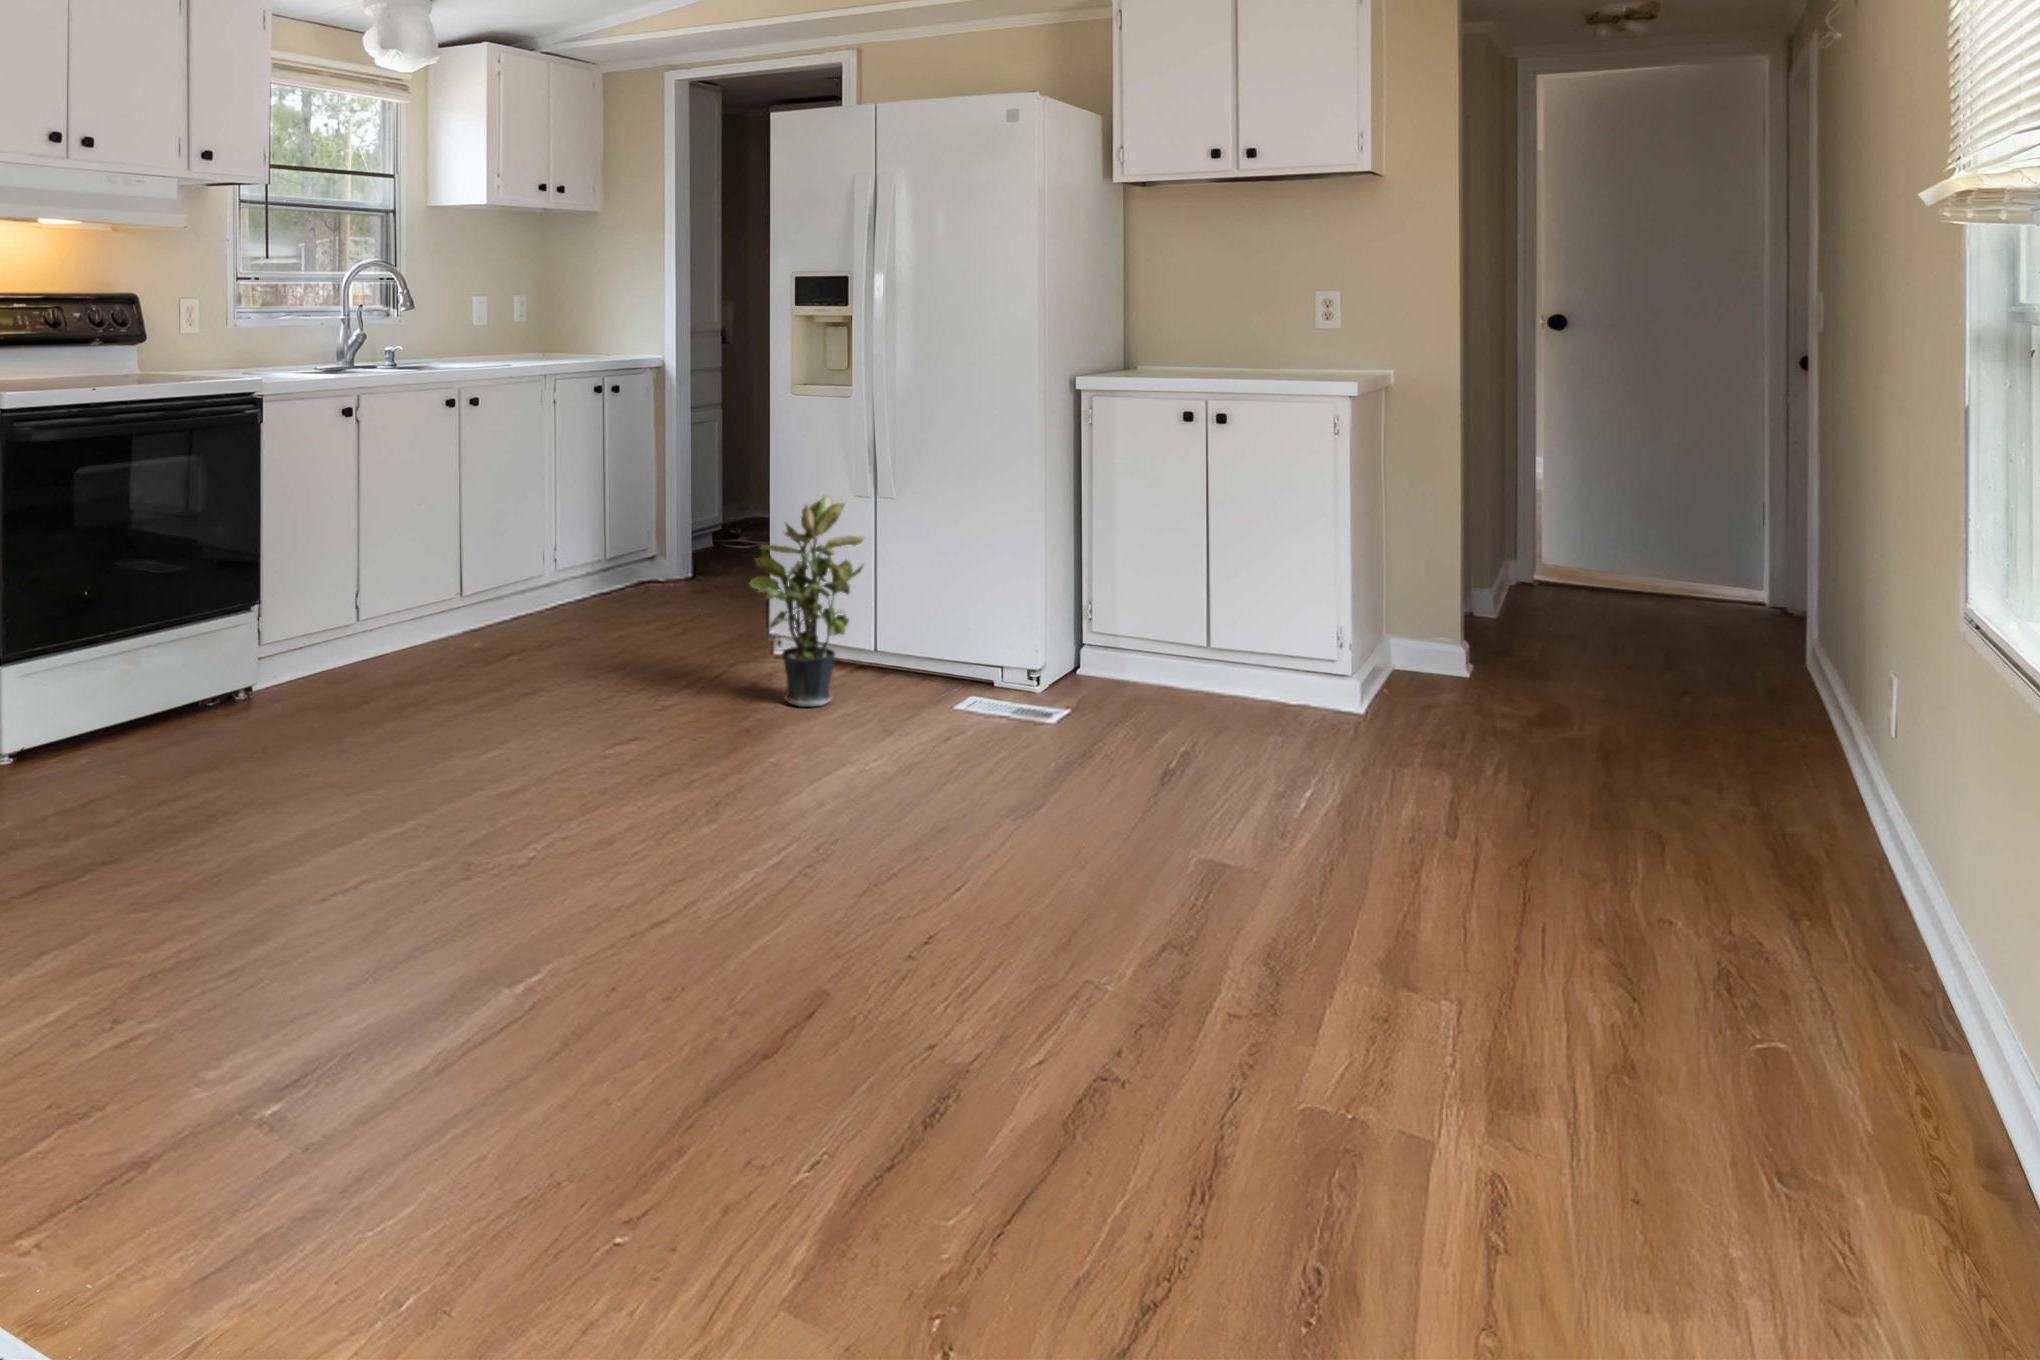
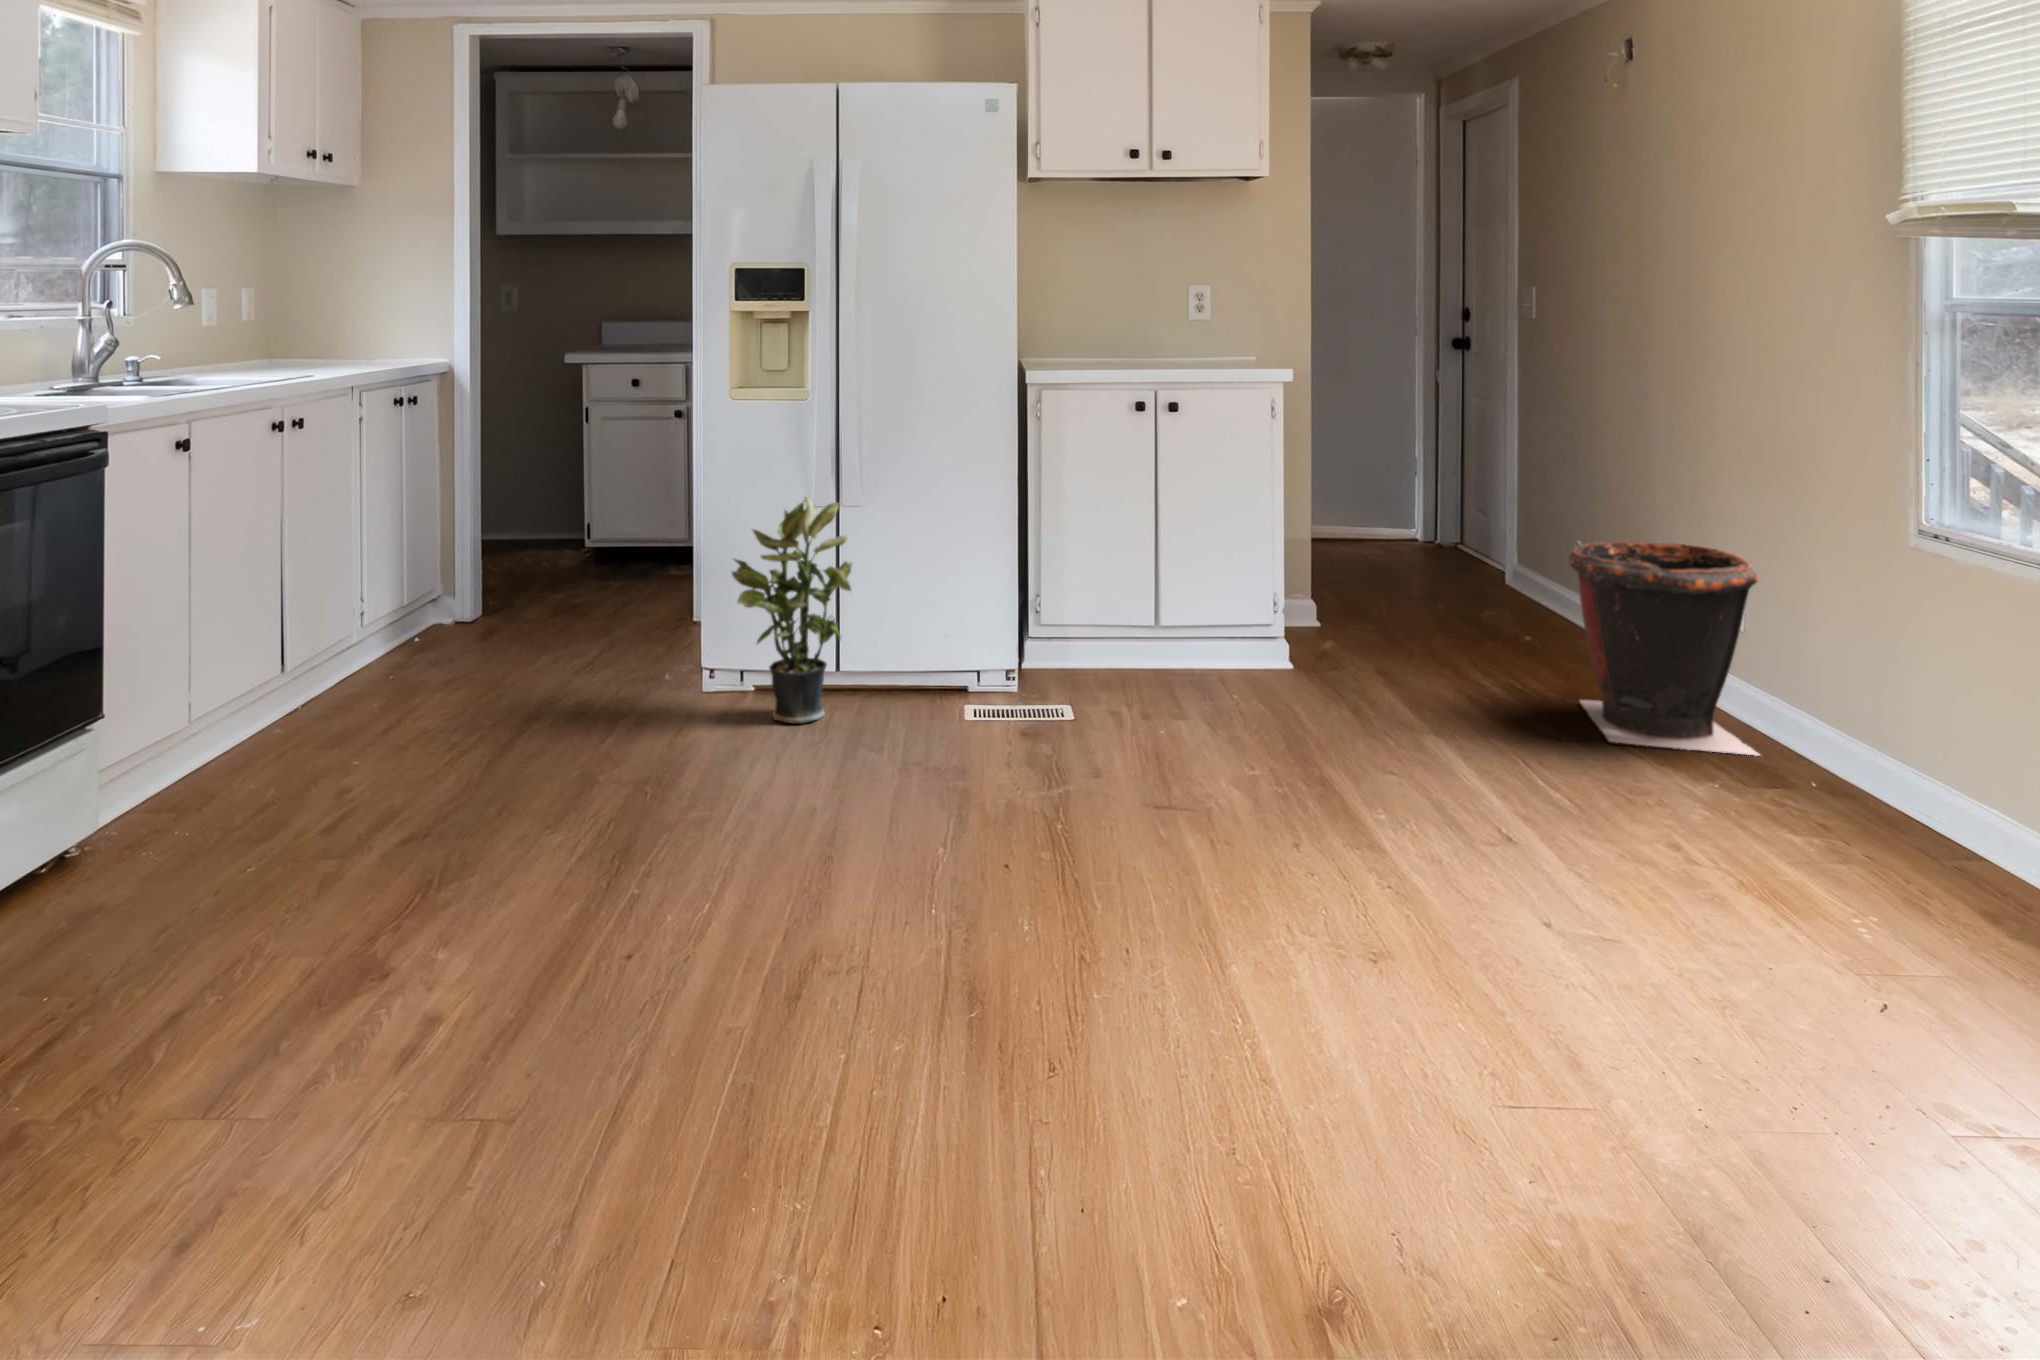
trash can: none [1640,628,1906,950] -> present [1569,541,1759,756]

